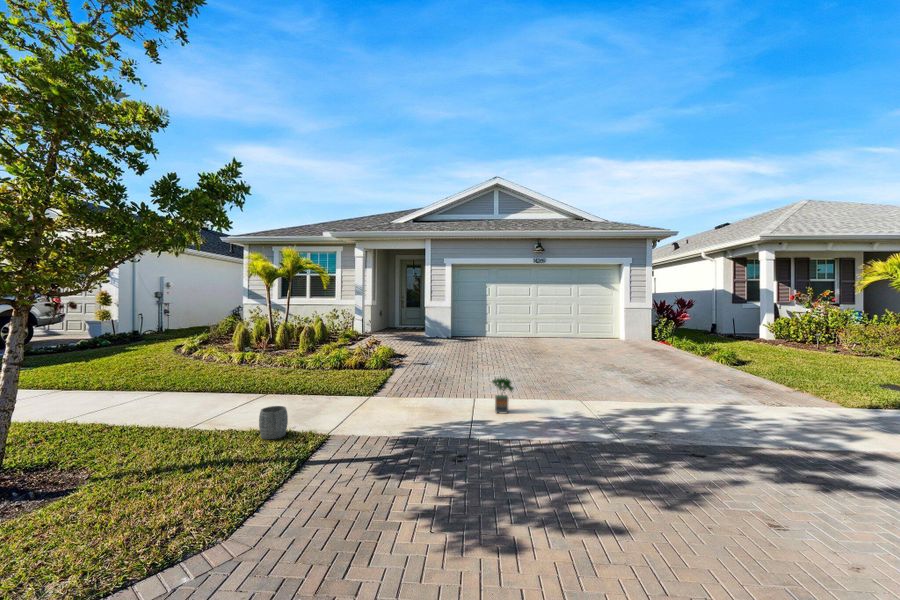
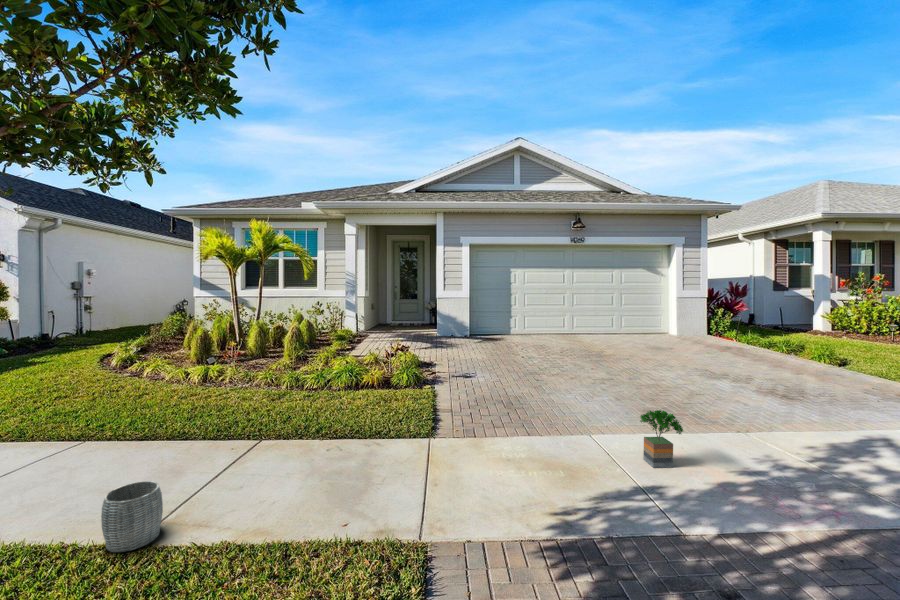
woven basket: present [259,406,288,439] -> present [101,481,163,552]

